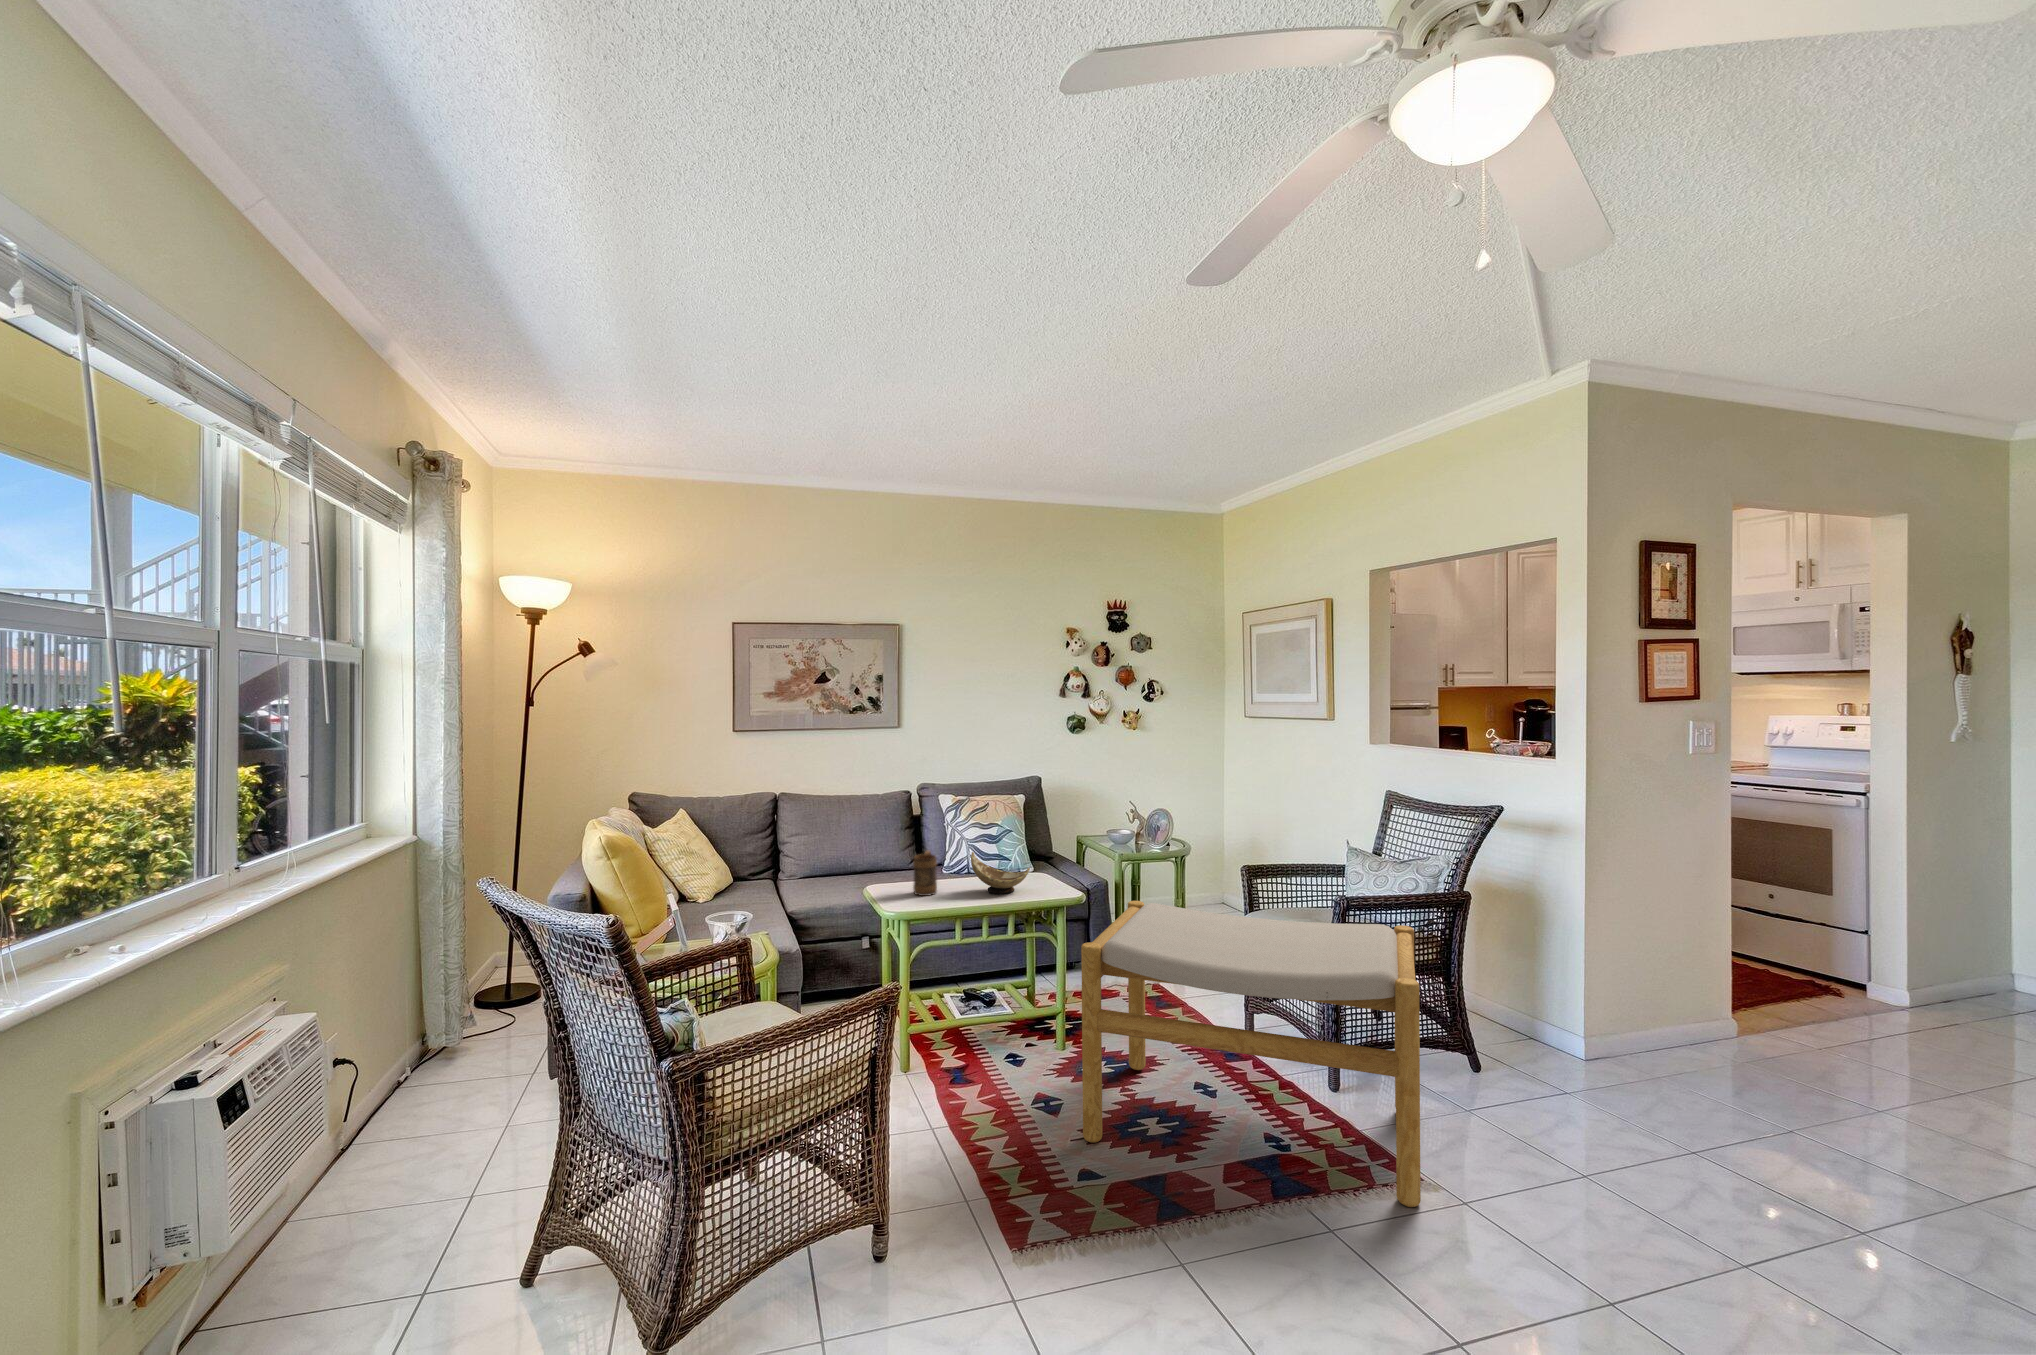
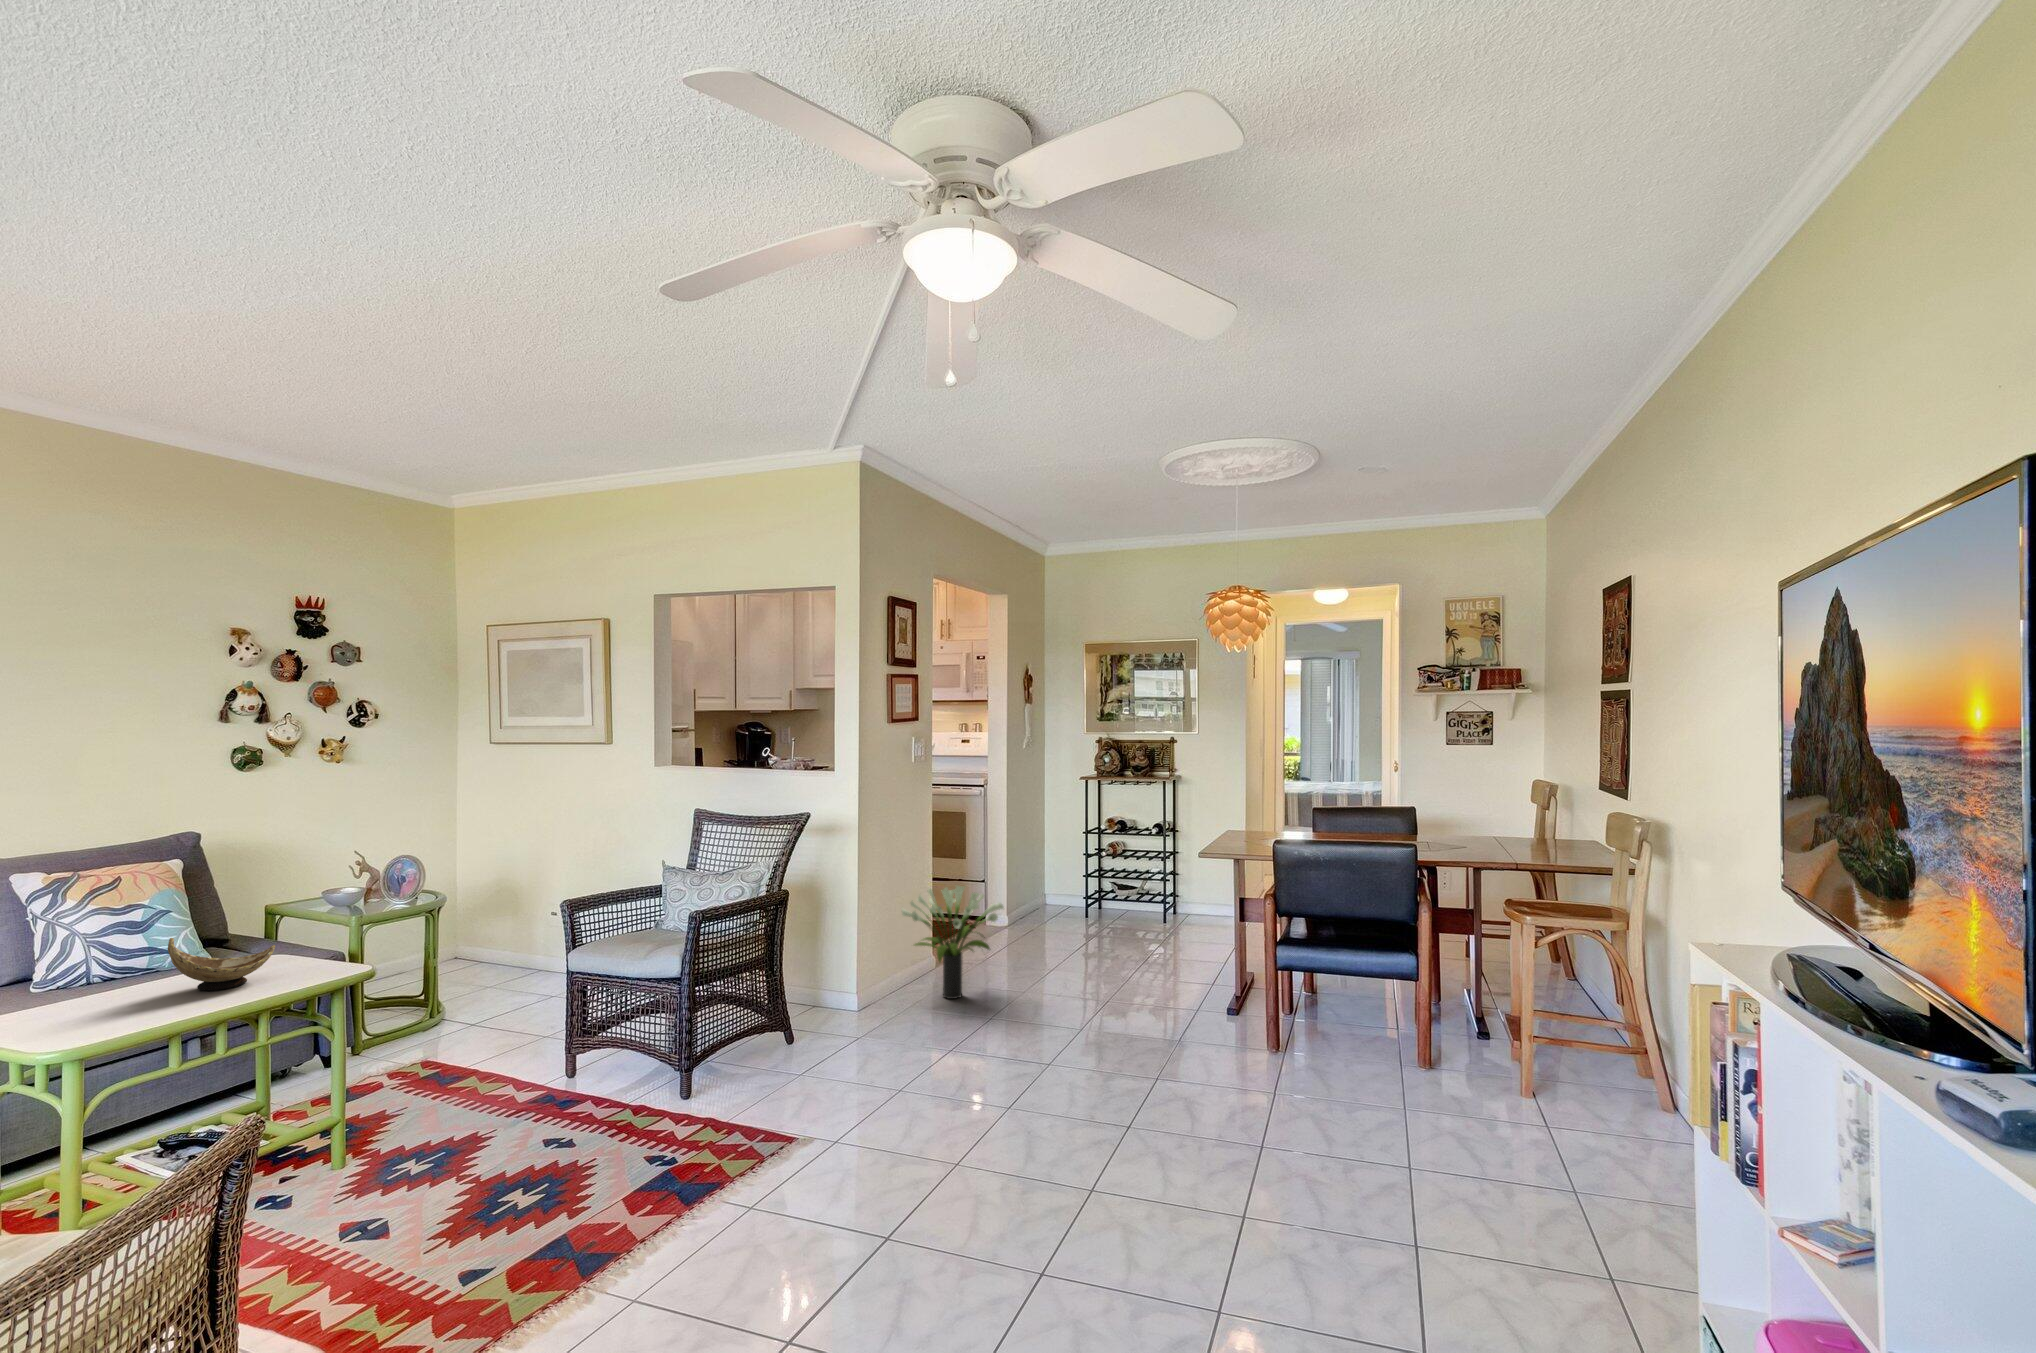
mug: present [913,851,937,896] -> none [45,950,99,1021]
footstool: present [1081,901,1421,1207] -> none [440,921,811,1246]
potted plant: none [1660,929,1841,1086] -> present [902,886,1004,999]

